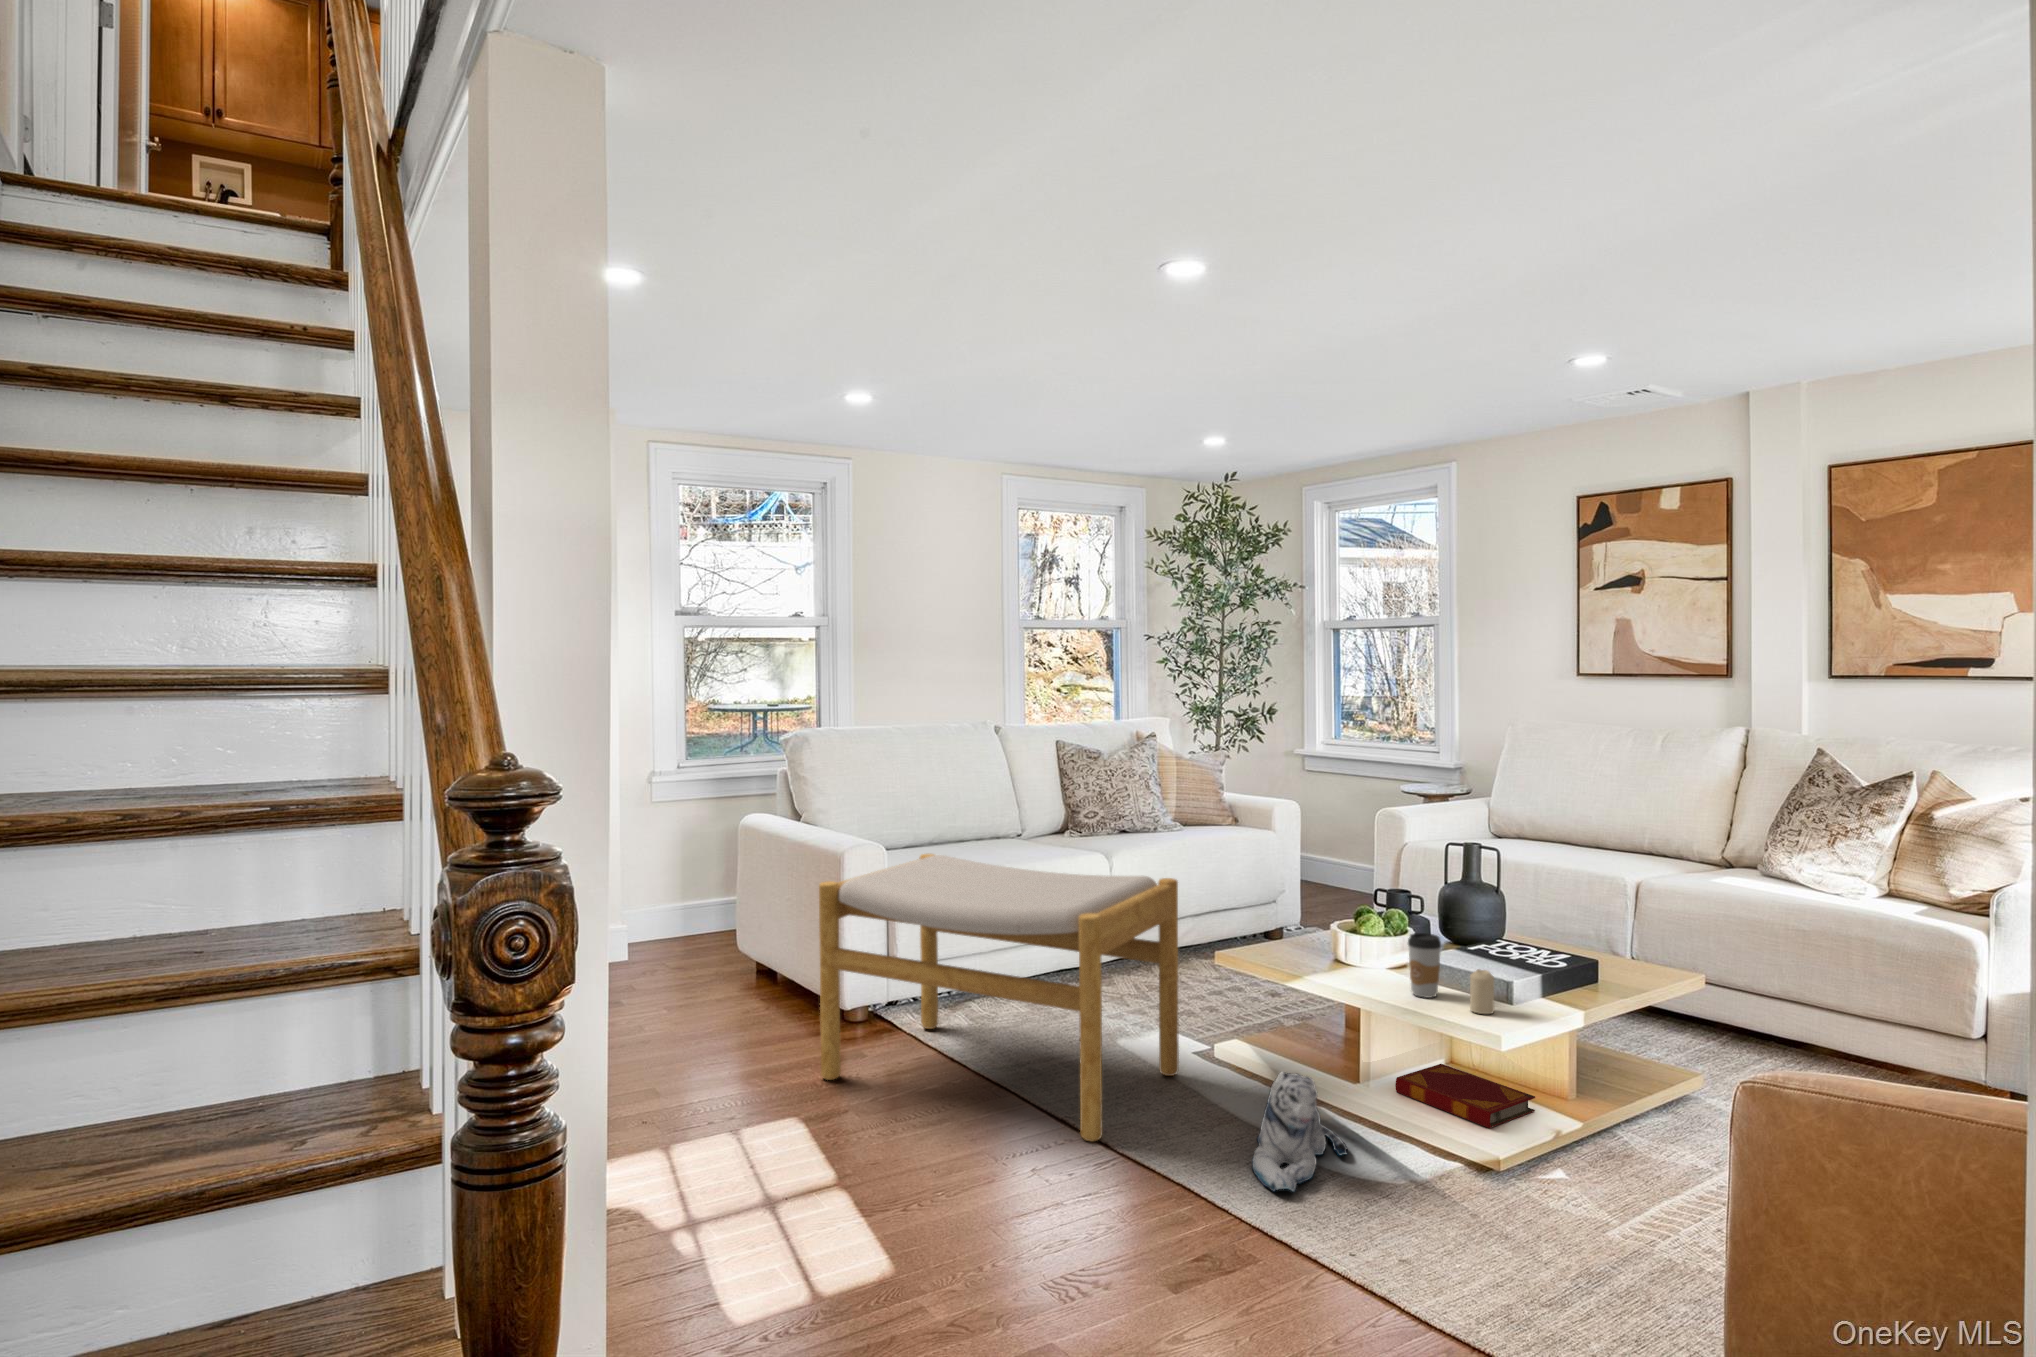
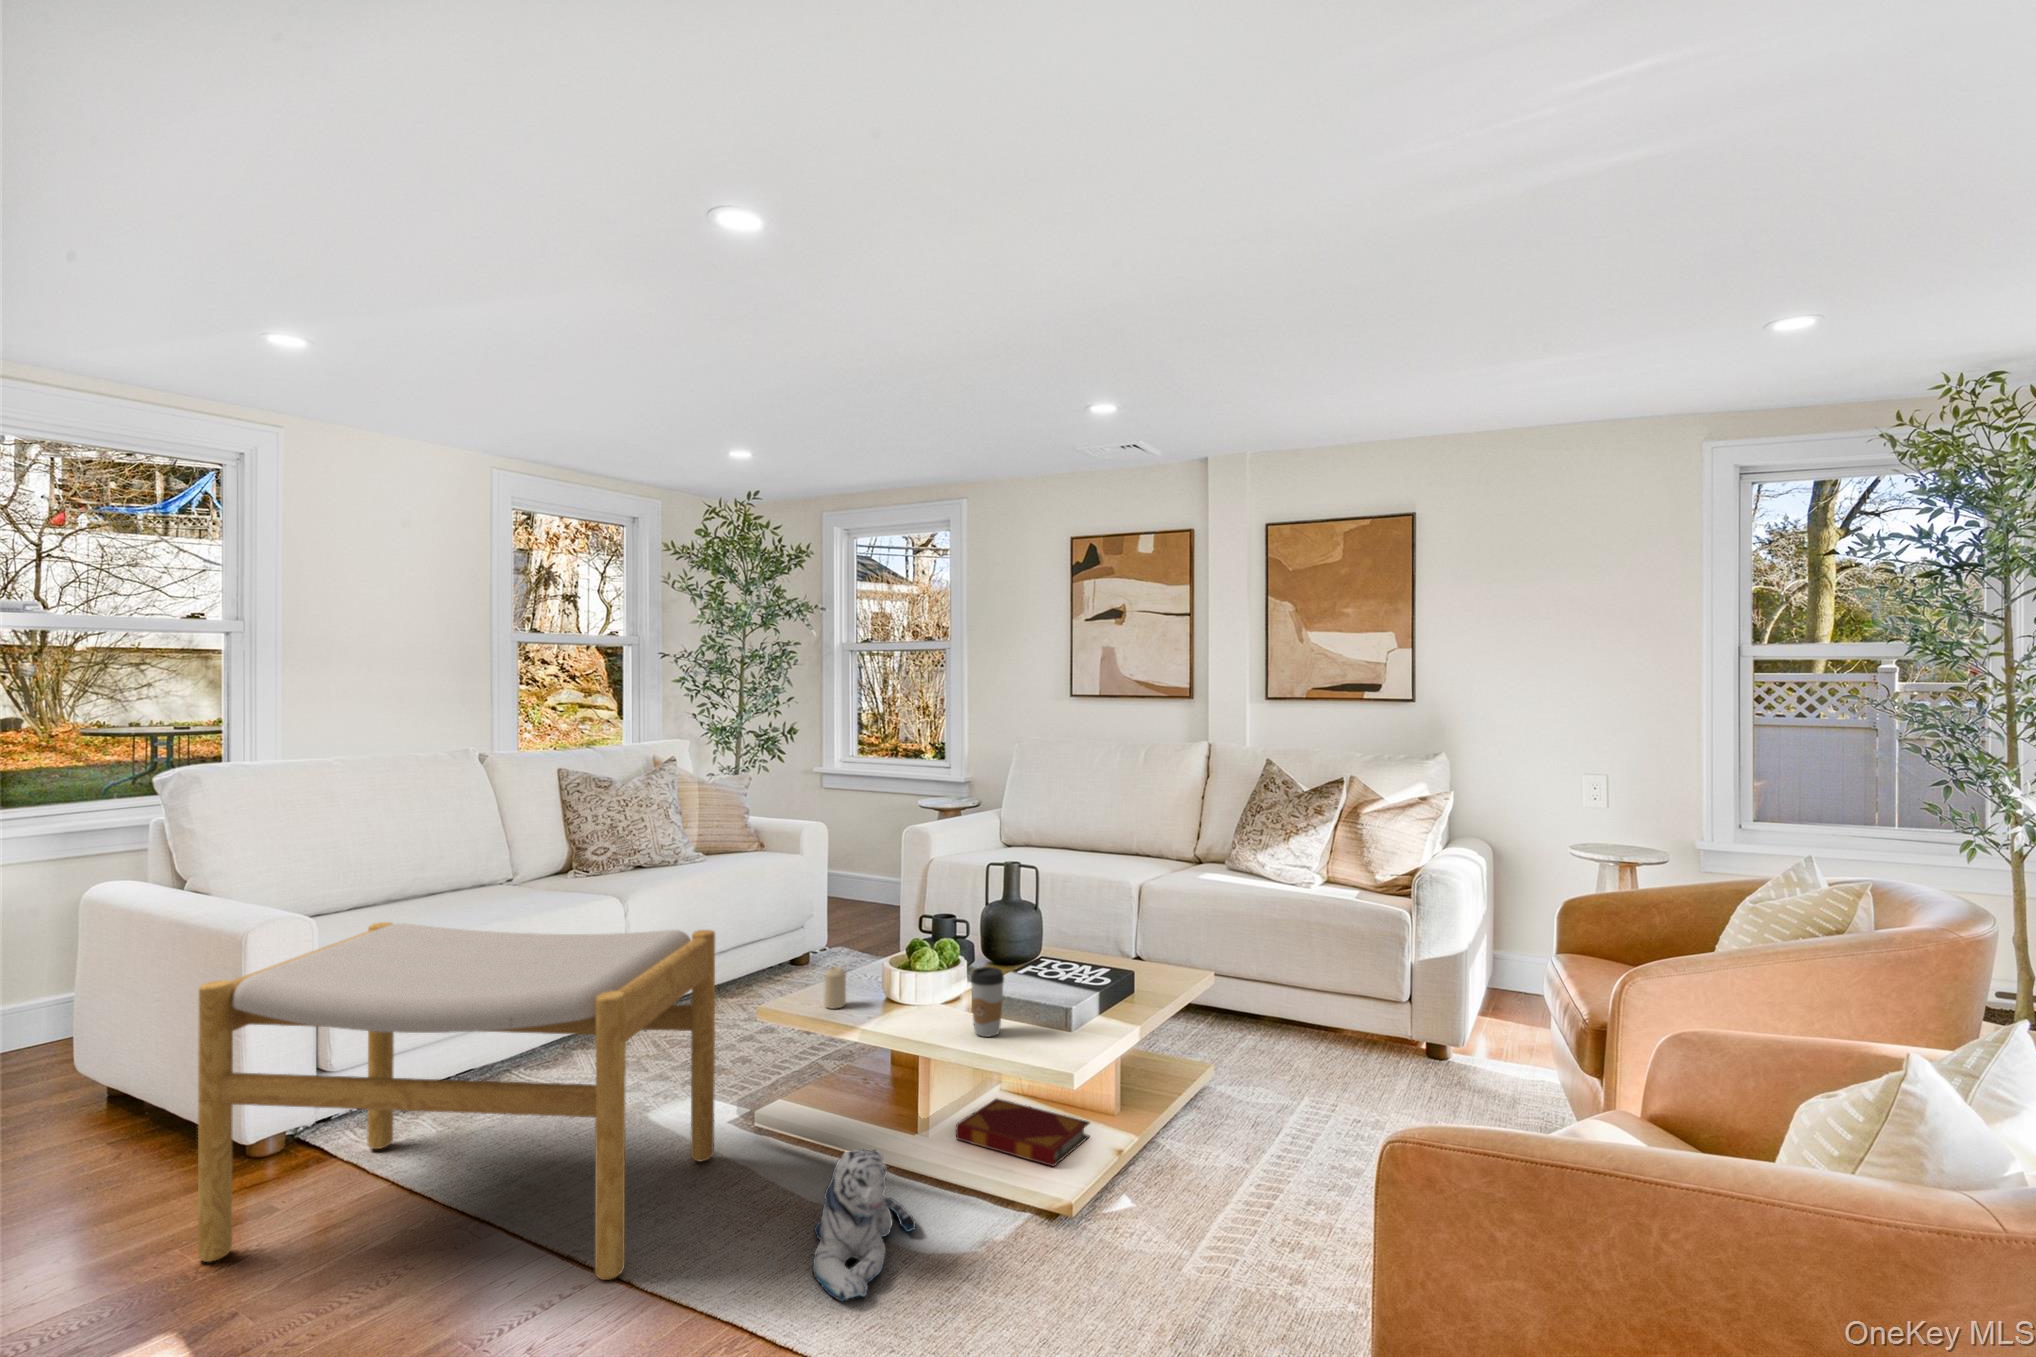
candle: present [1470,969,1494,1014] -> present [824,967,846,1009]

